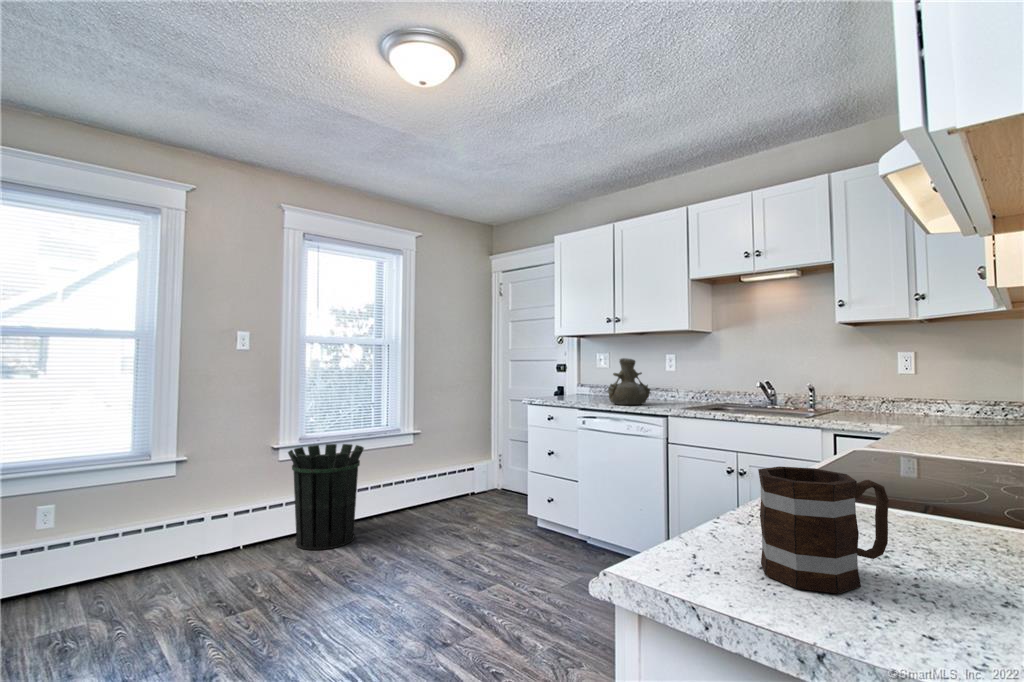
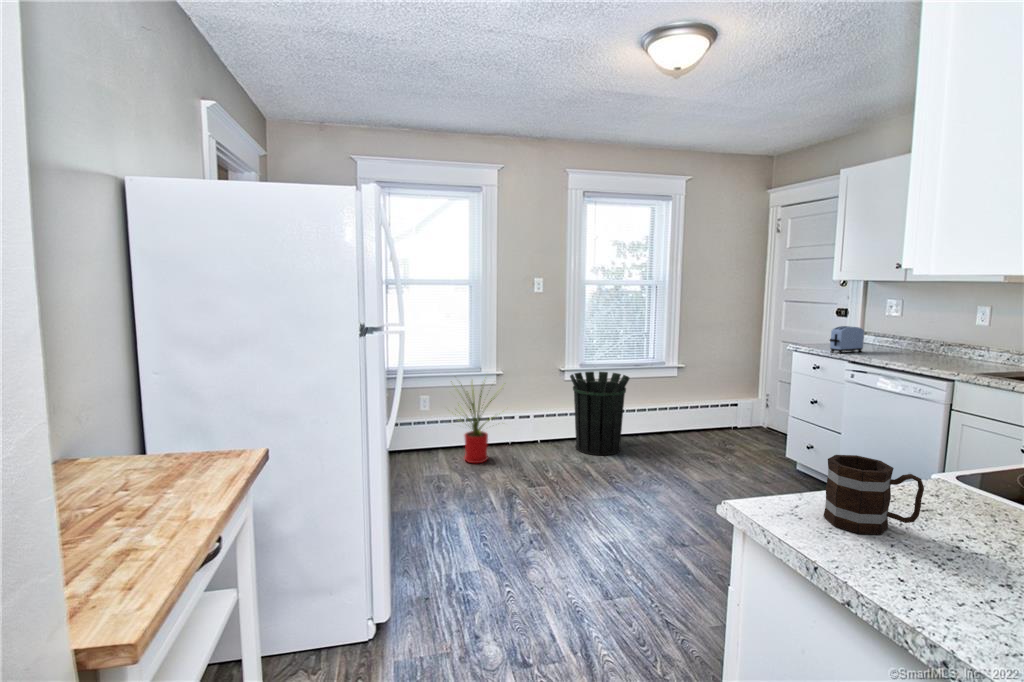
vase: present [607,358,650,405] -> none [884,311,946,363]
toaster: none [560,377,586,403] -> present [830,326,864,353]
house plant: none [79,457,196,598] -> present [451,377,495,463]

